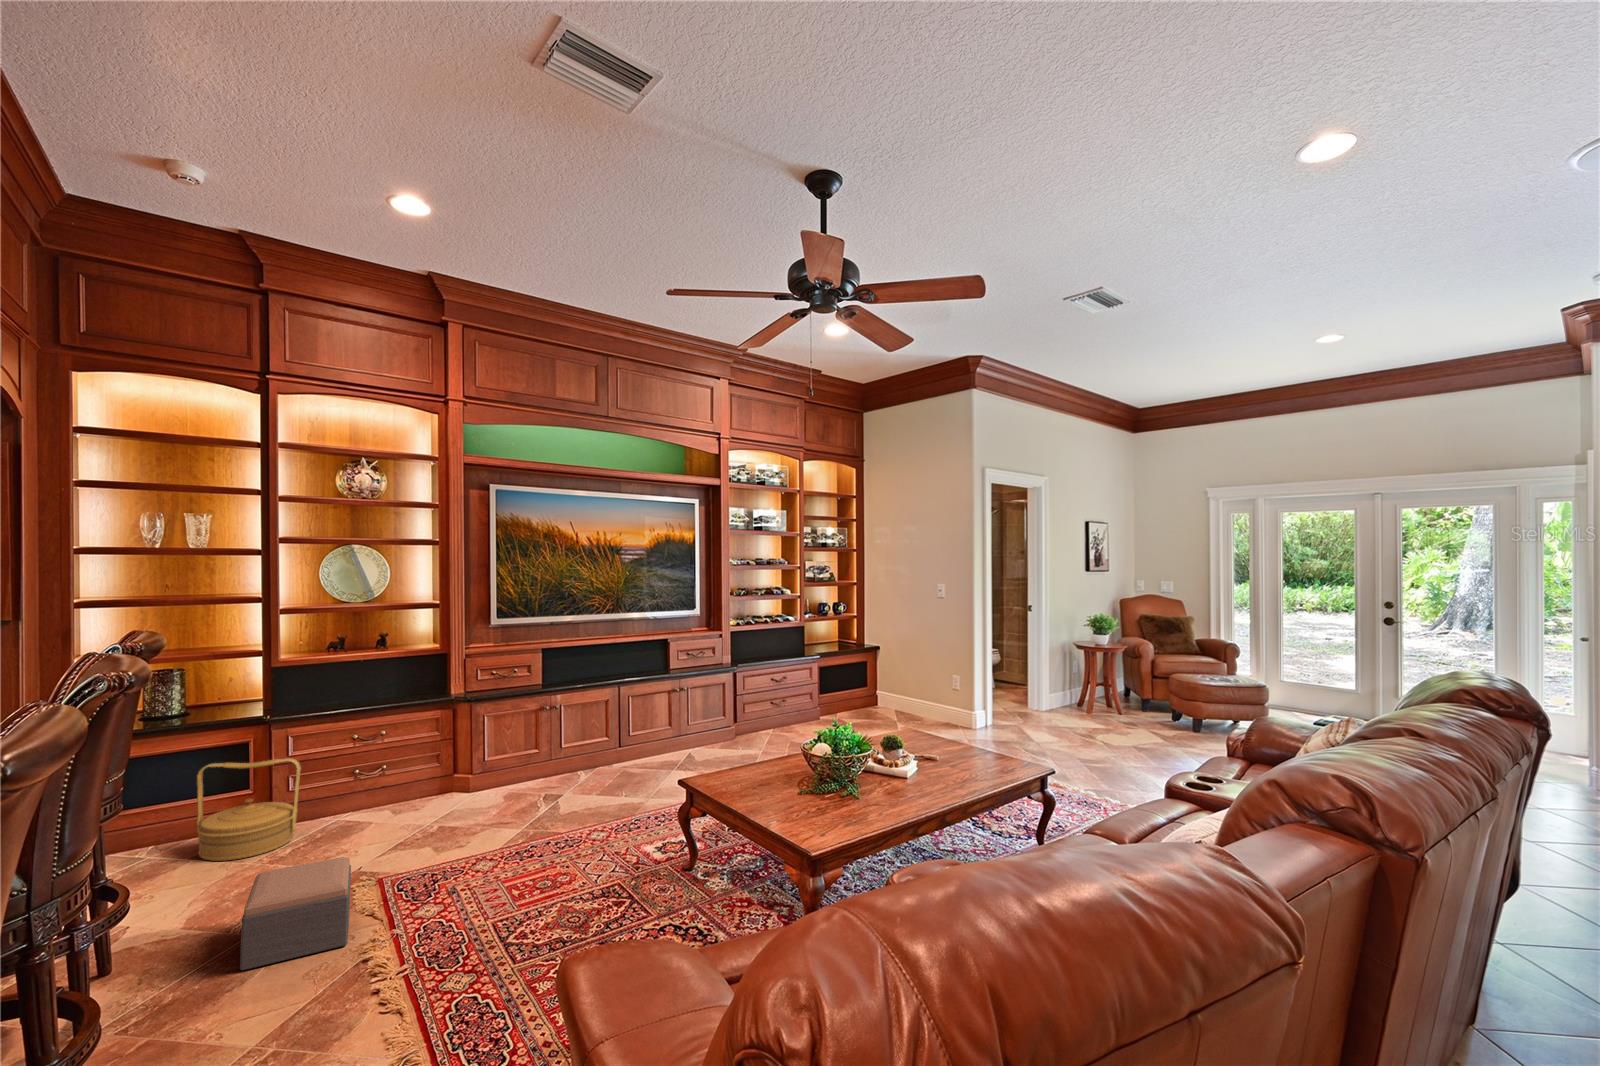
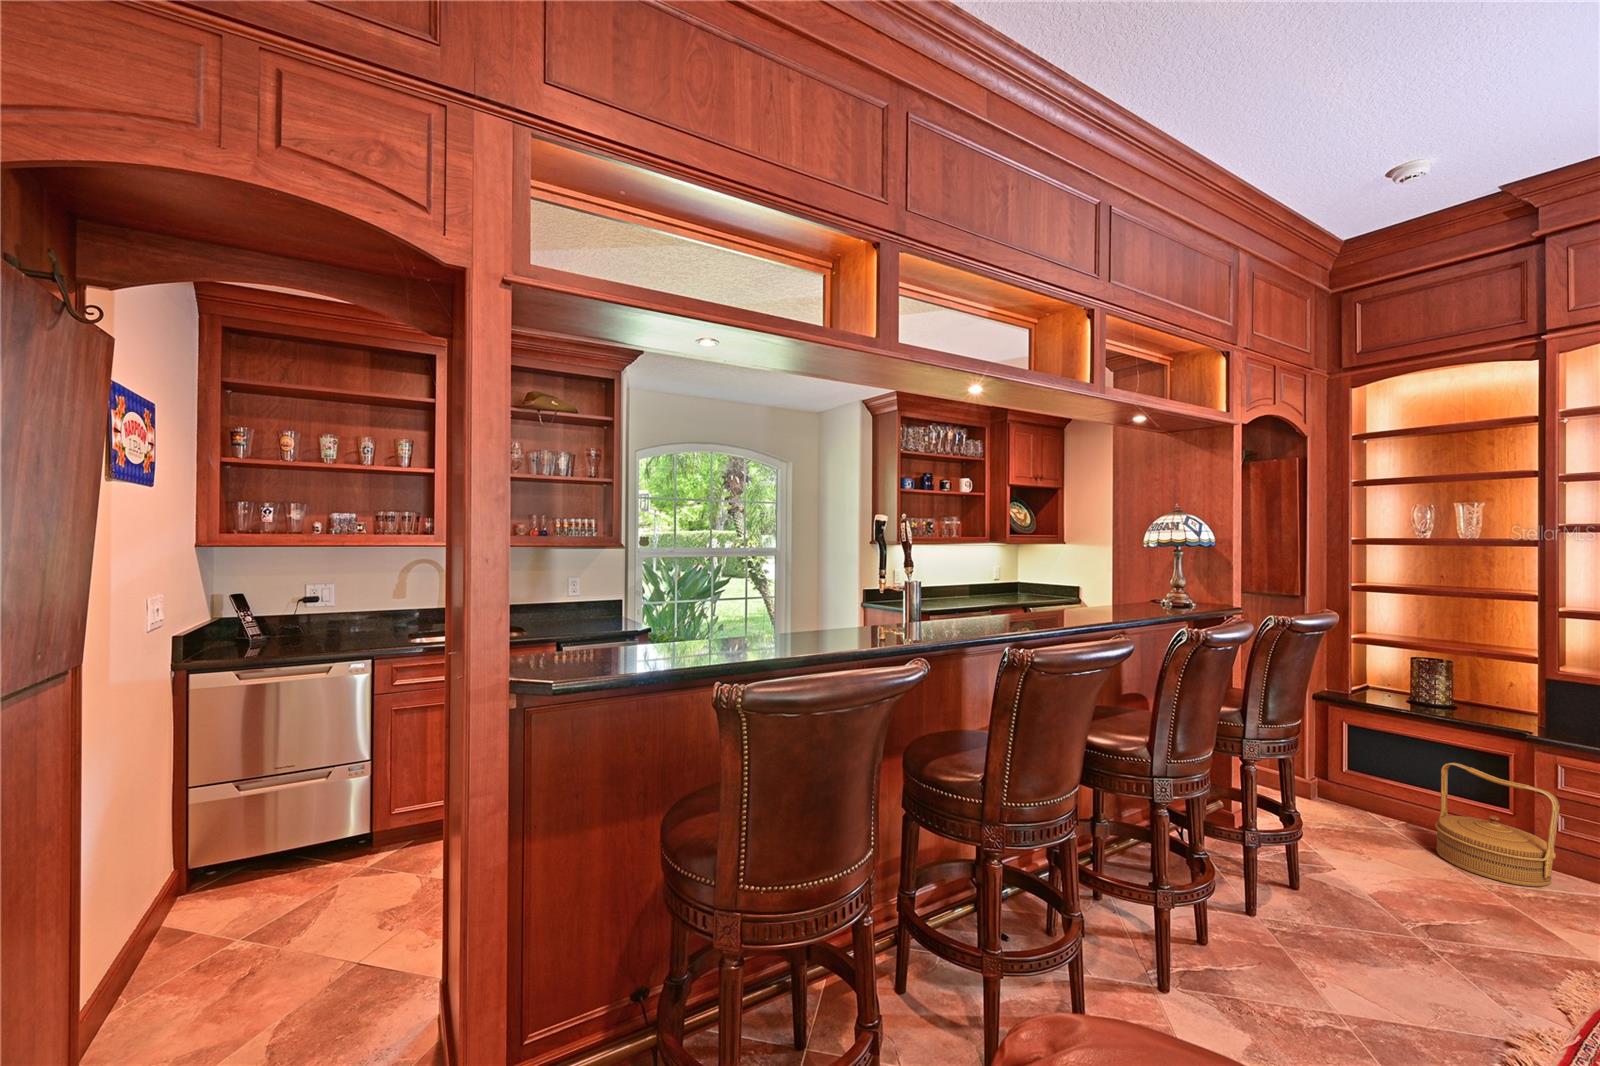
footstool: present [240,857,351,970] -> none [1382,880,1547,1015]

